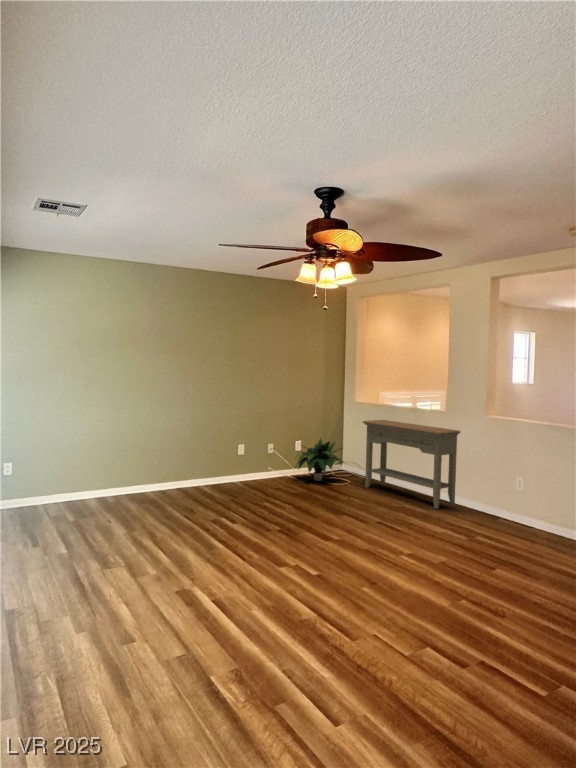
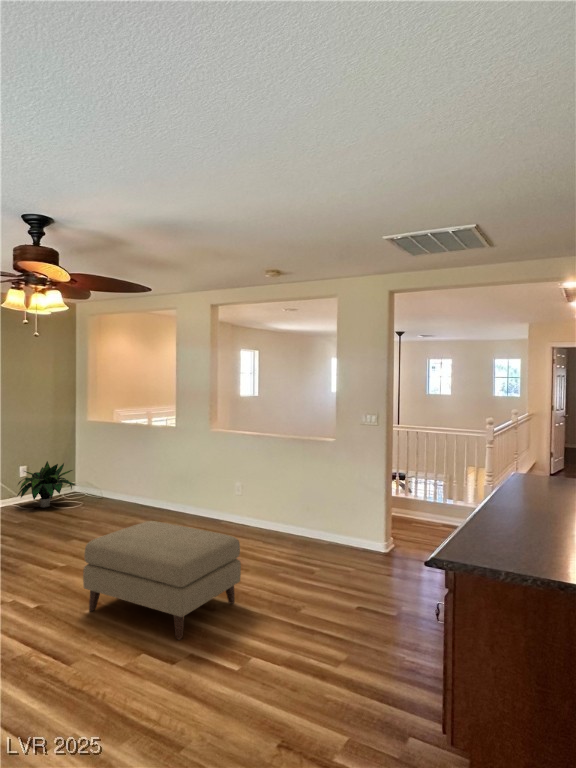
console table: present [363,420,461,509] -> none [93,438,189,521]
ottoman: none [362,506,537,641] -> present [83,521,241,639]

